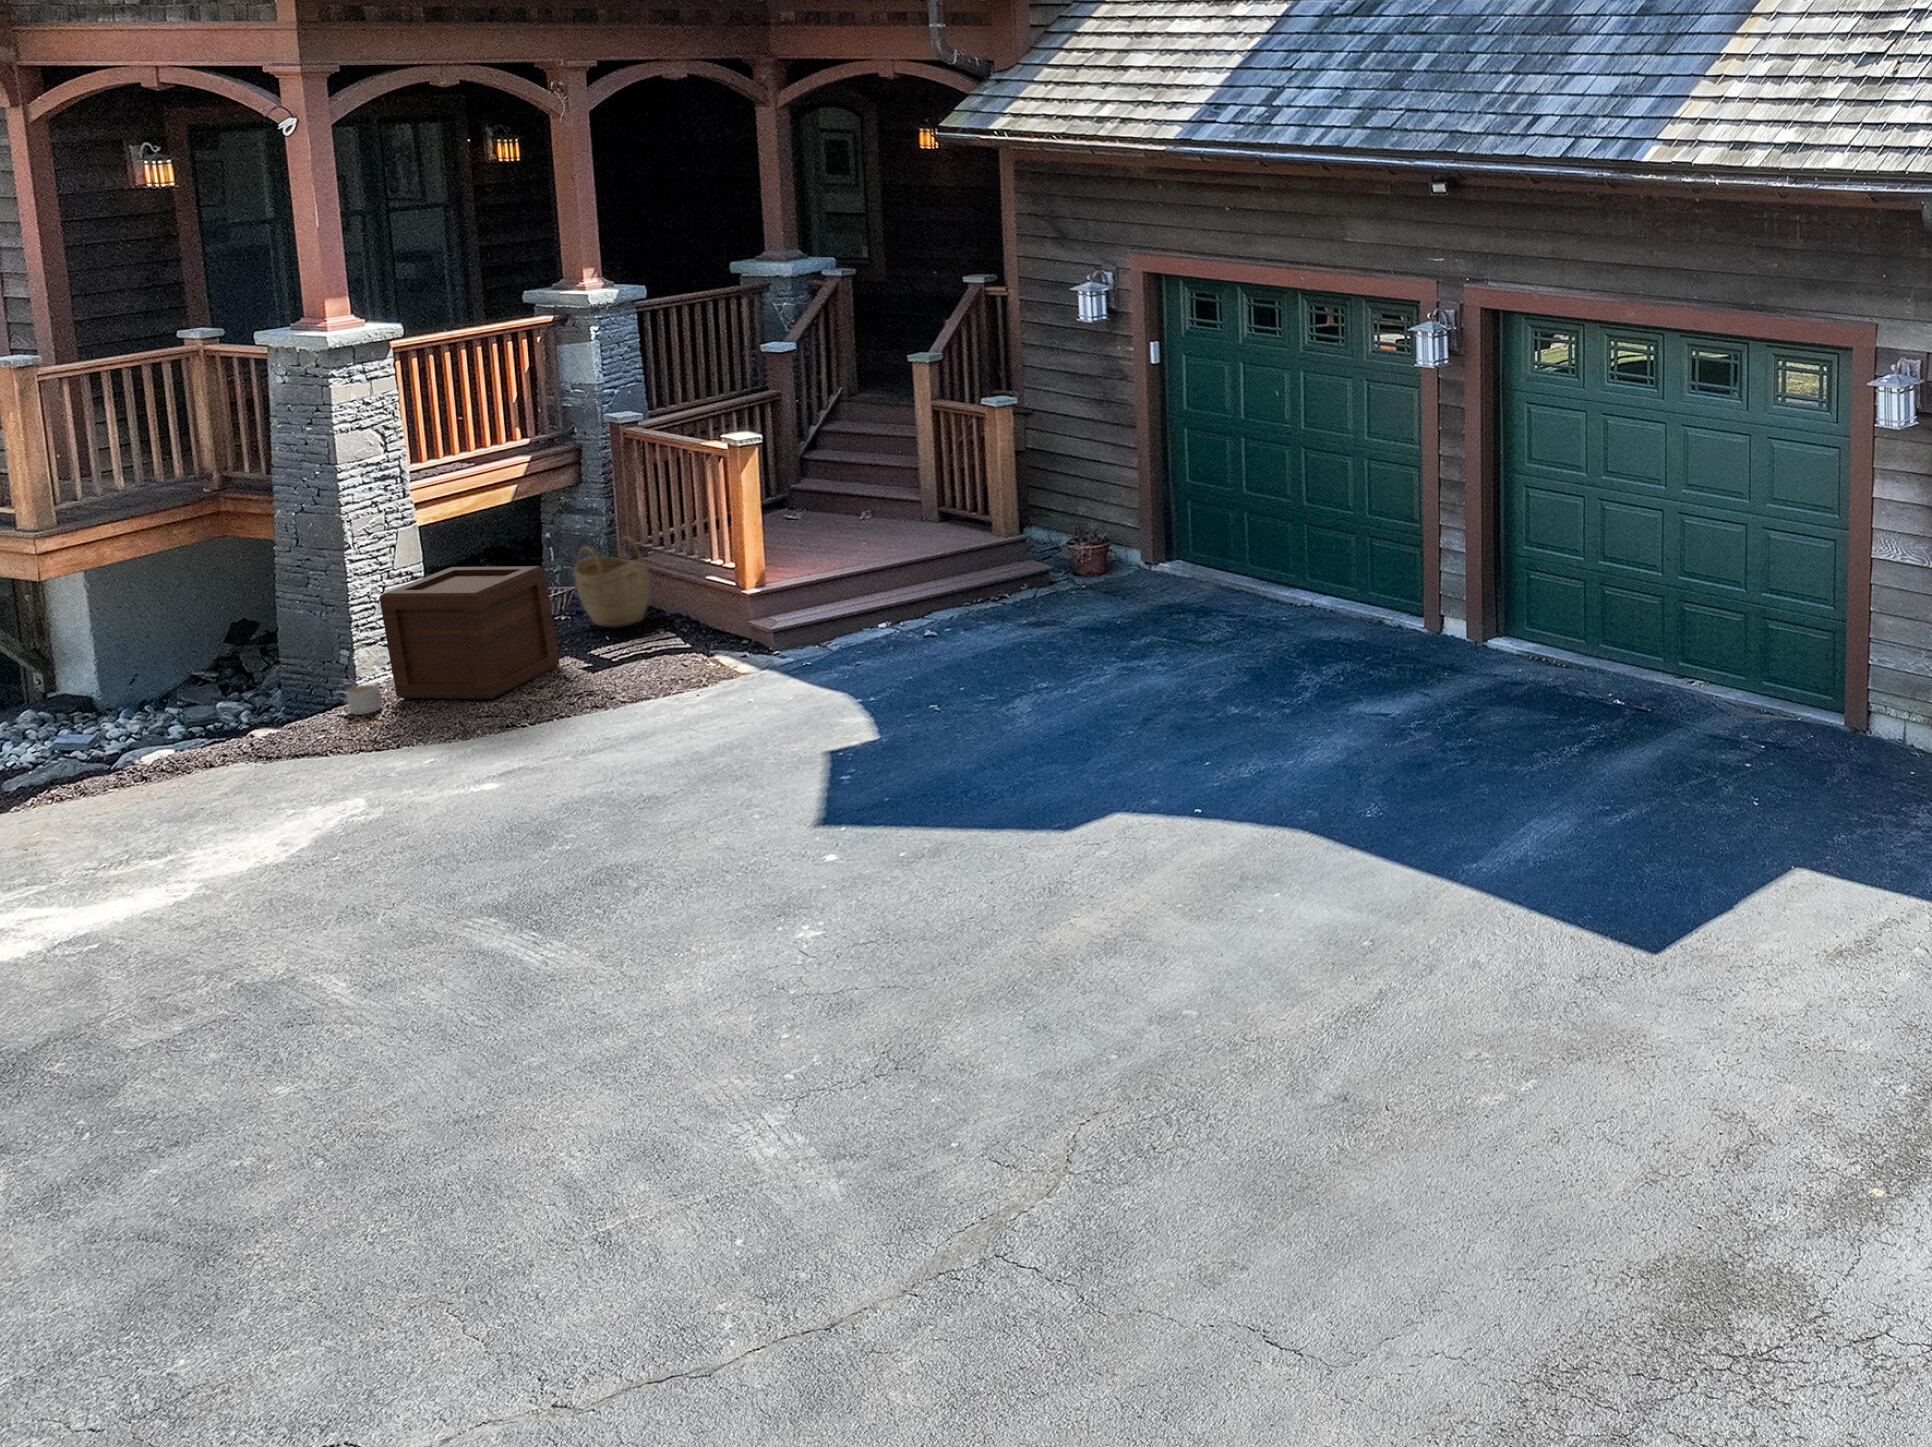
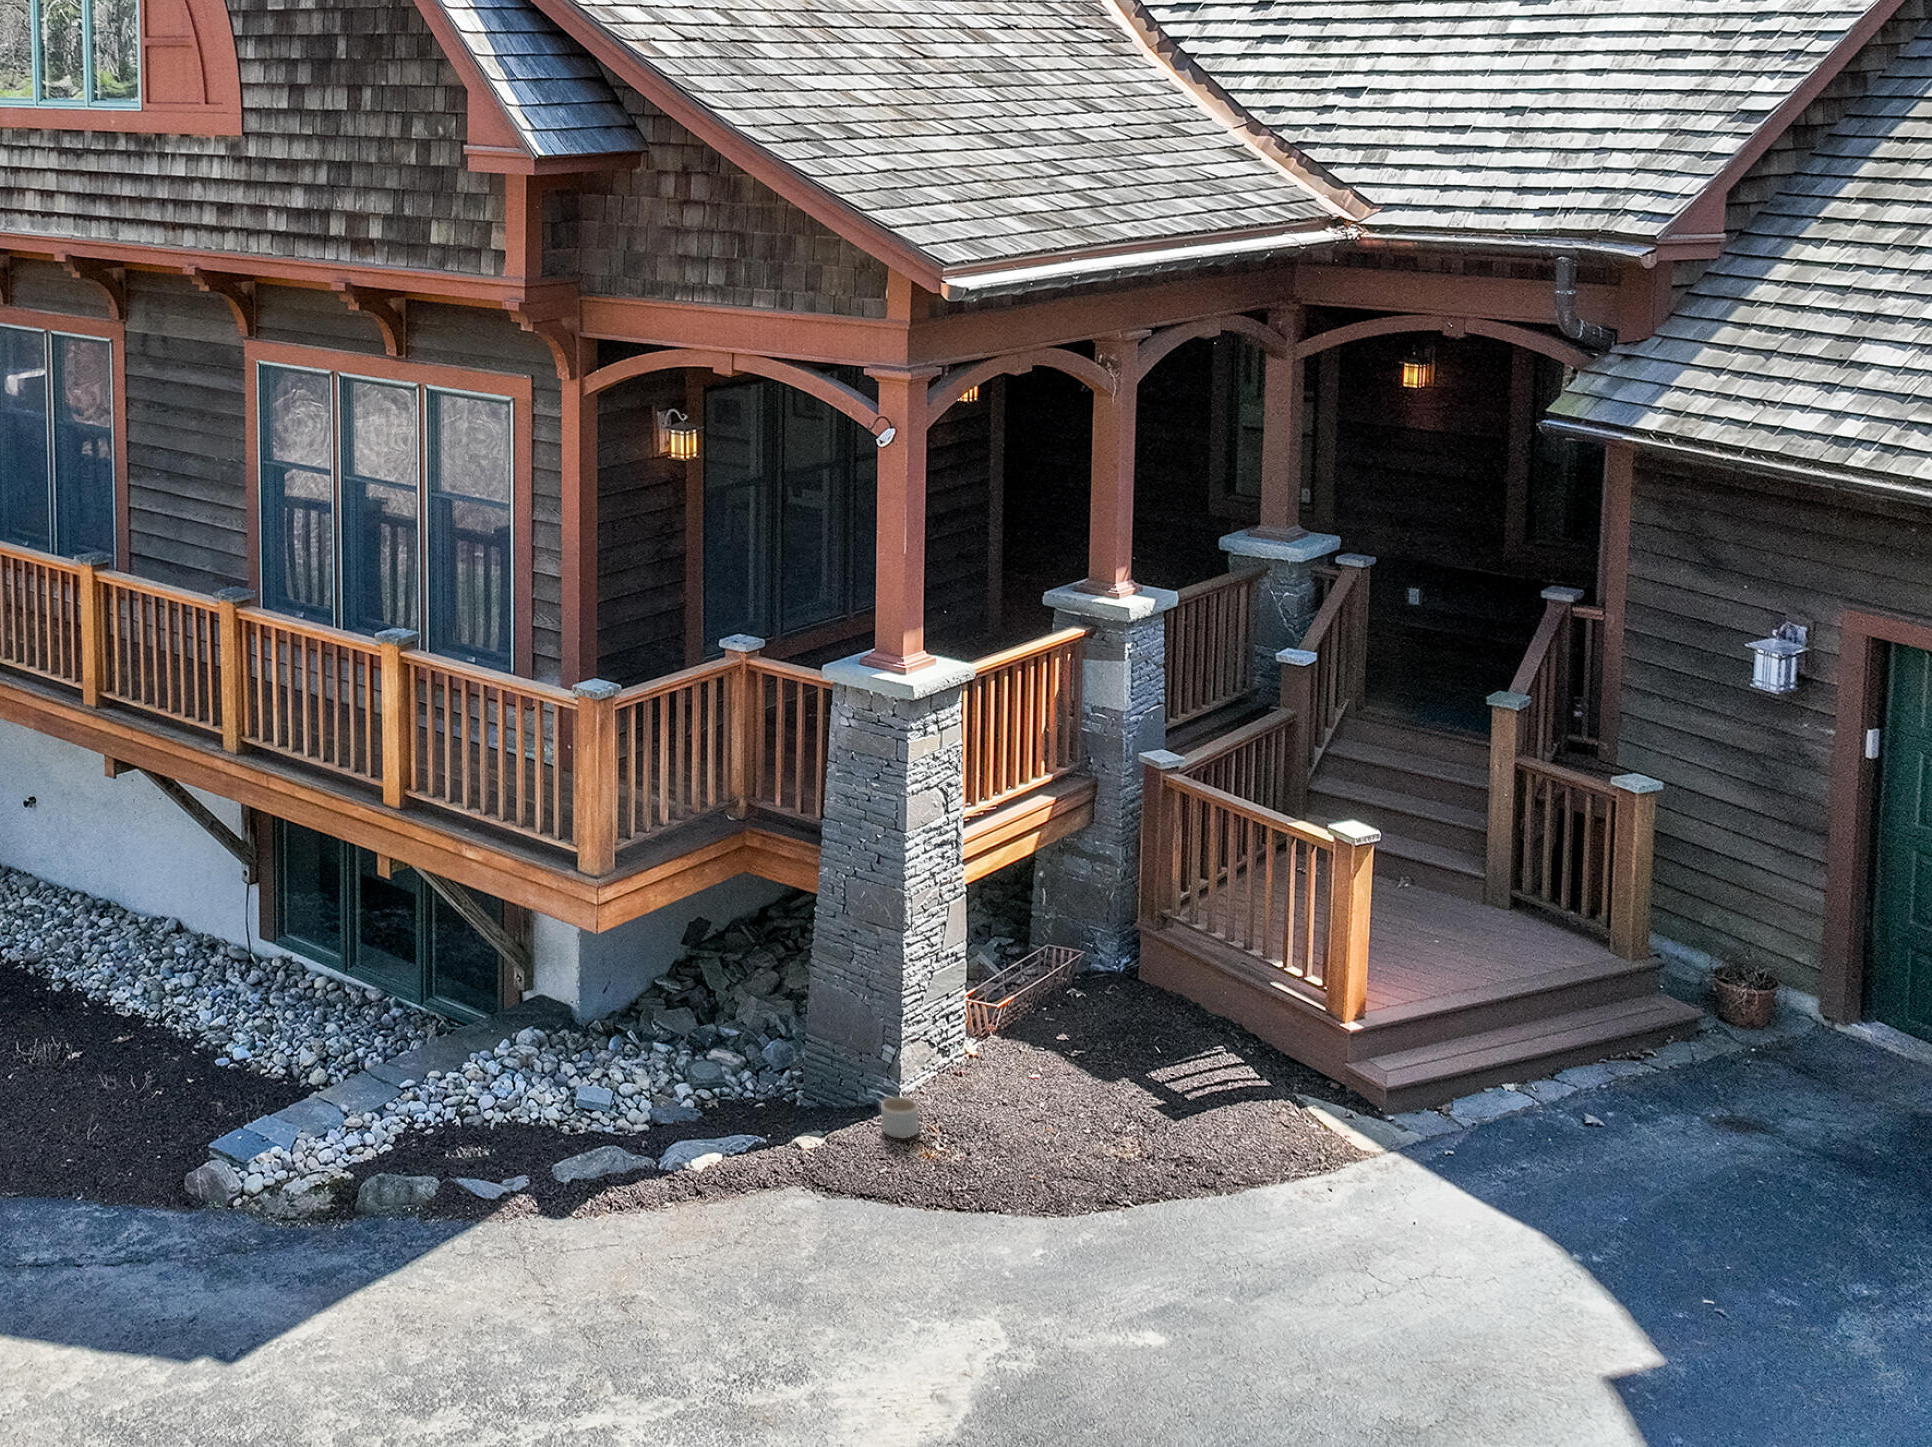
woven basket: present [574,538,650,627] -> none [1094,919,1188,1037]
wooden crate: present [379,566,560,699] -> none [926,950,1109,1148]

